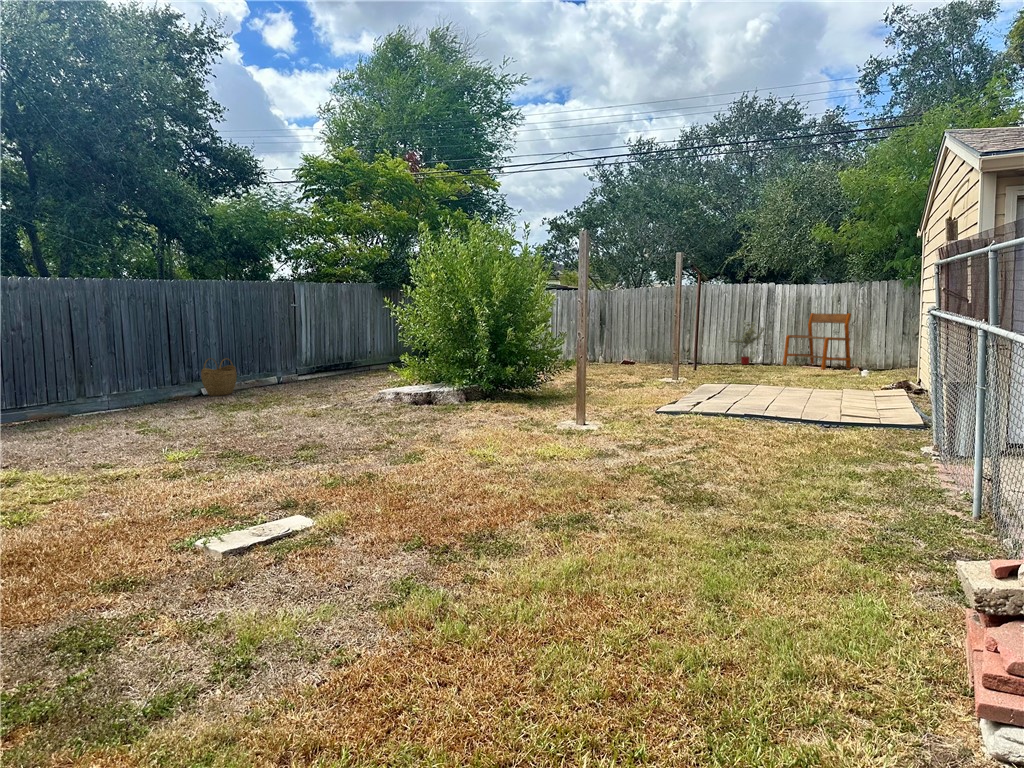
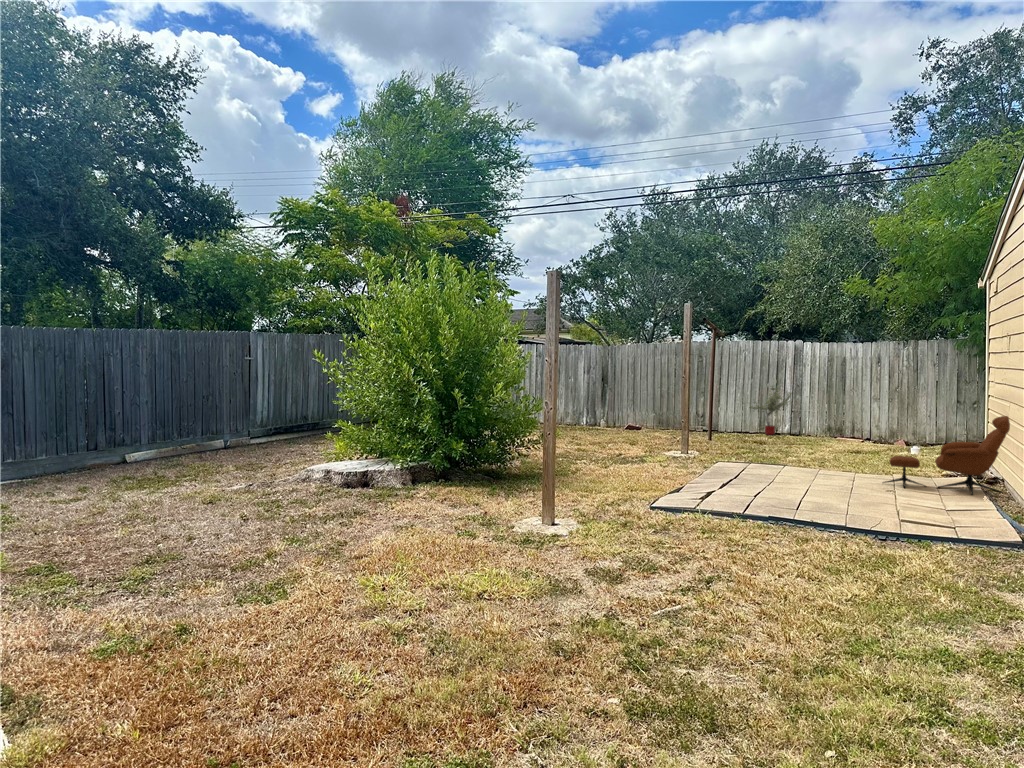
bench: present [783,313,851,370] -> none [814,376,896,444]
lounge chair: none [835,338,935,401] -> present [883,416,1010,495]
woven basket: present [201,358,237,396] -> none [117,422,162,468]

